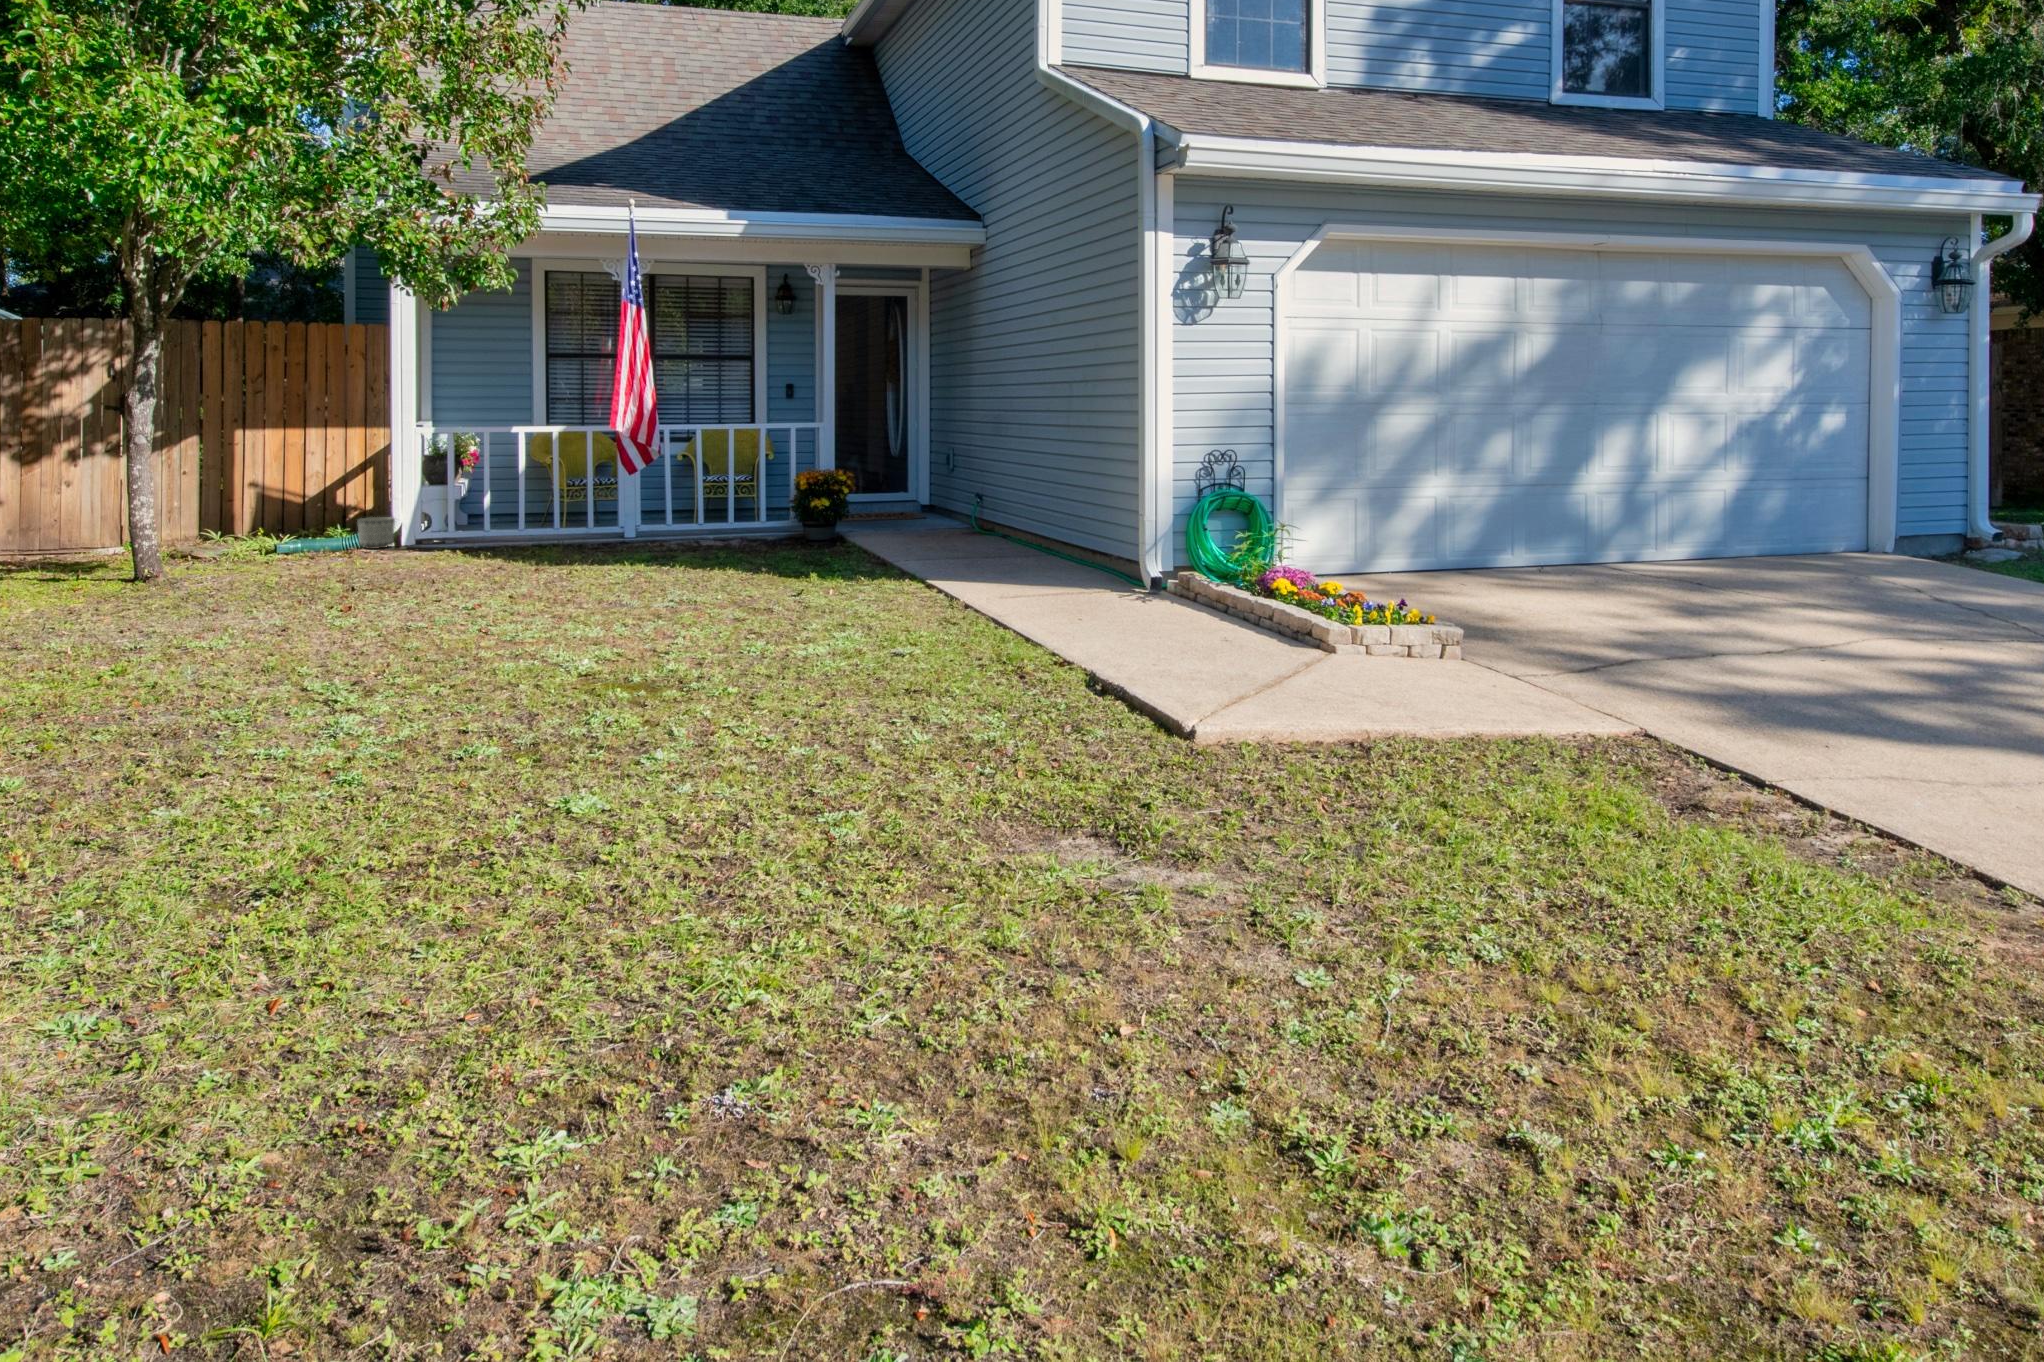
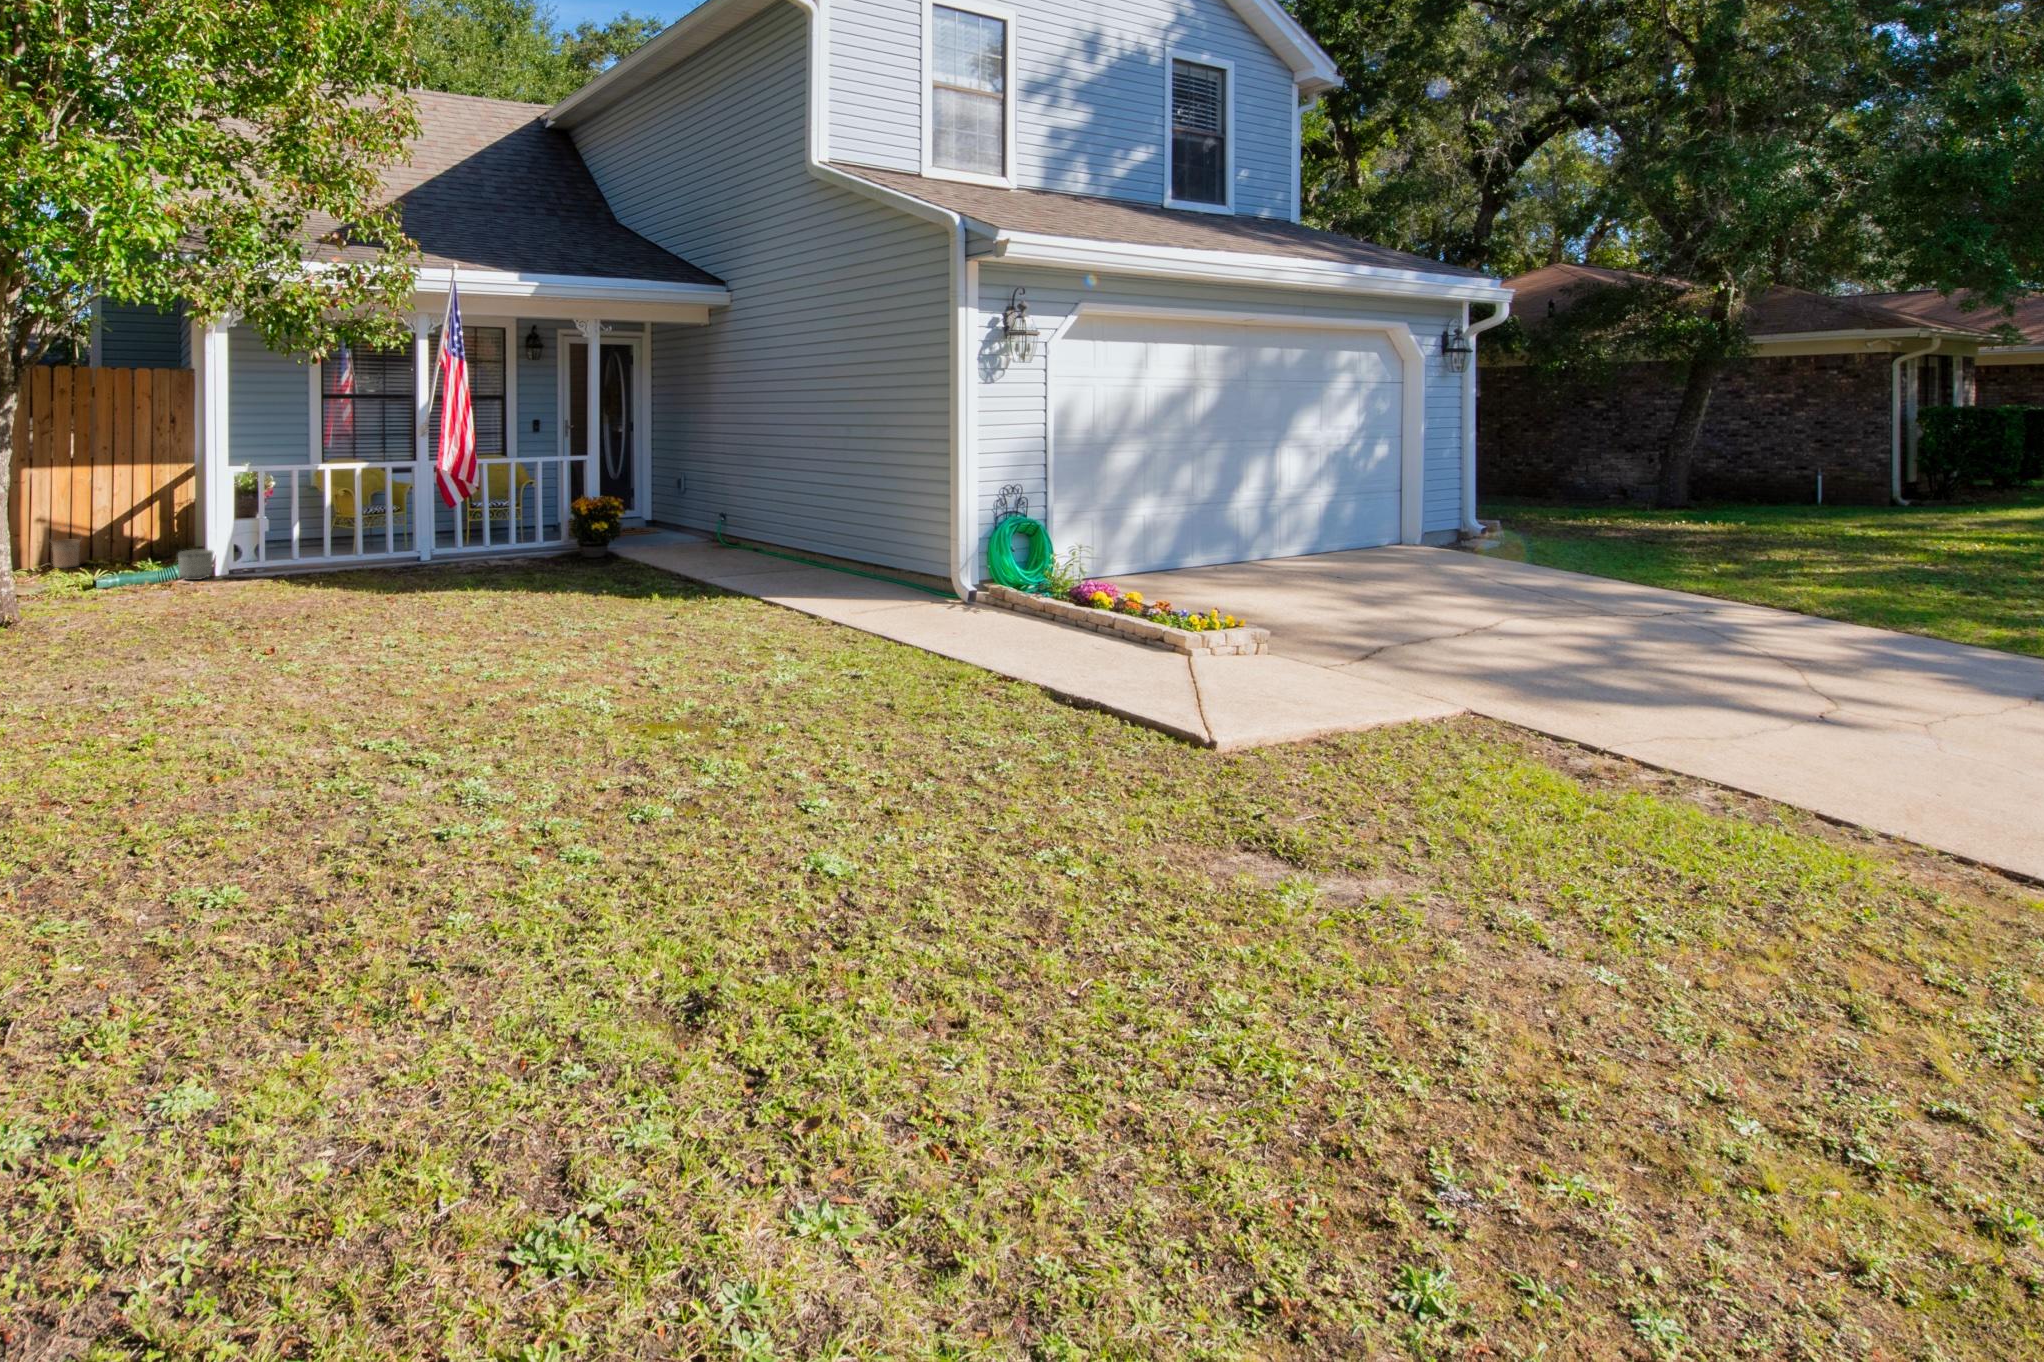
bucket: none [259,491,294,535] -> present [51,540,82,568]

